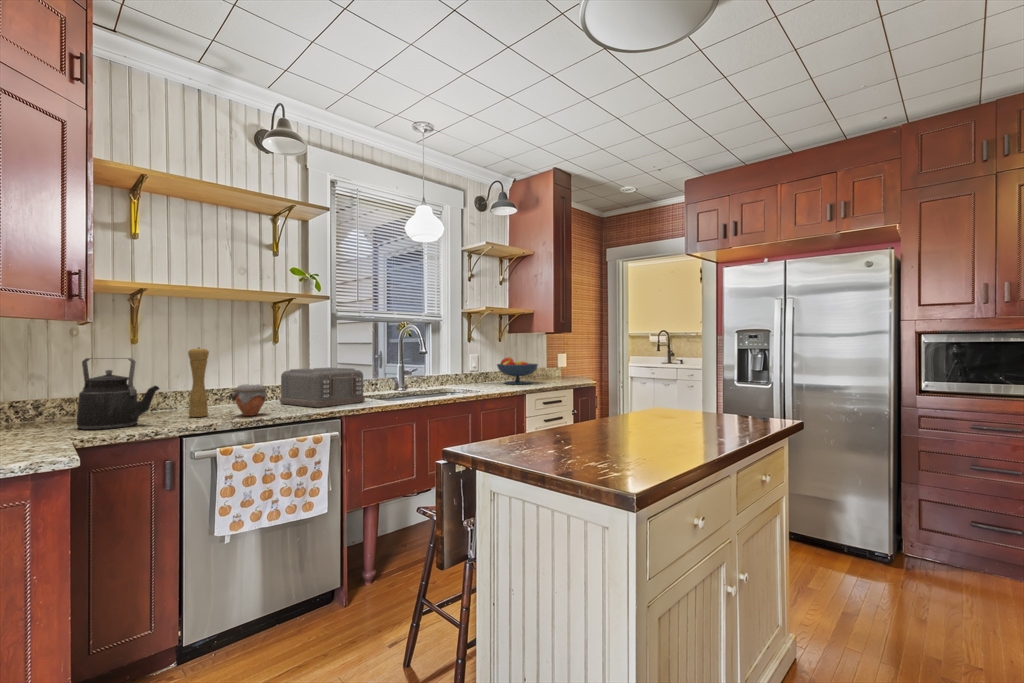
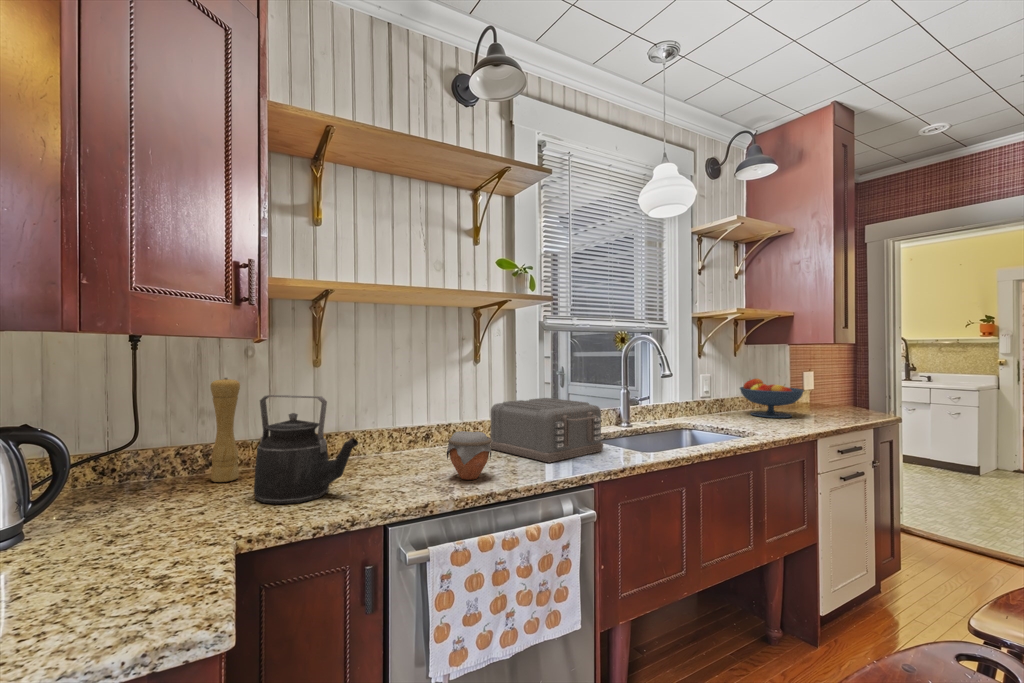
pepper mill: present [188,348,209,417] -> present [210,378,240,482]

